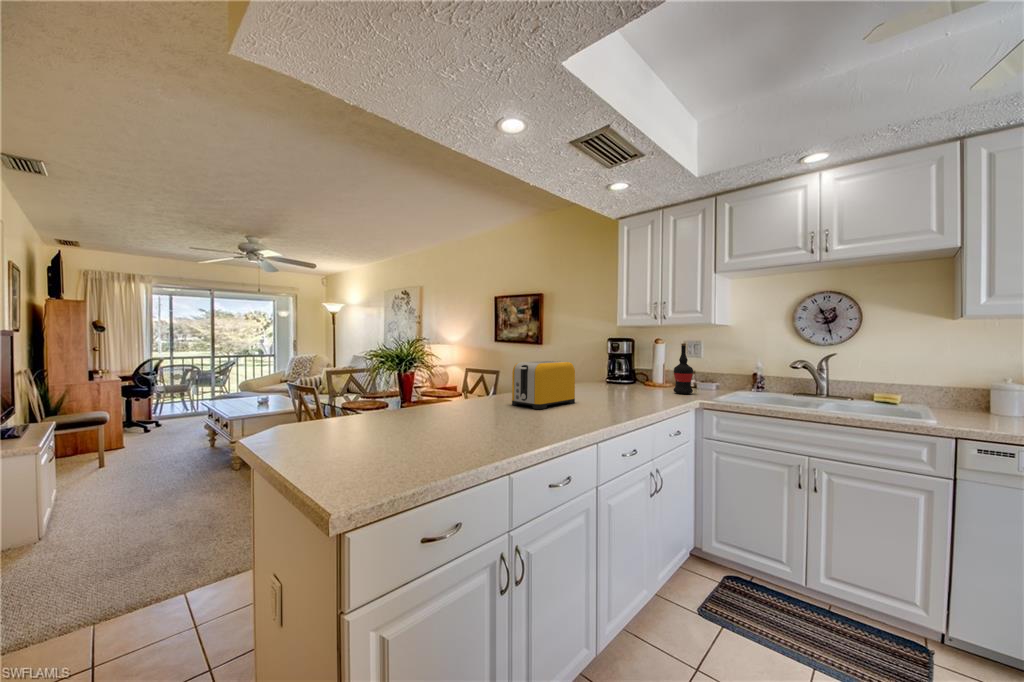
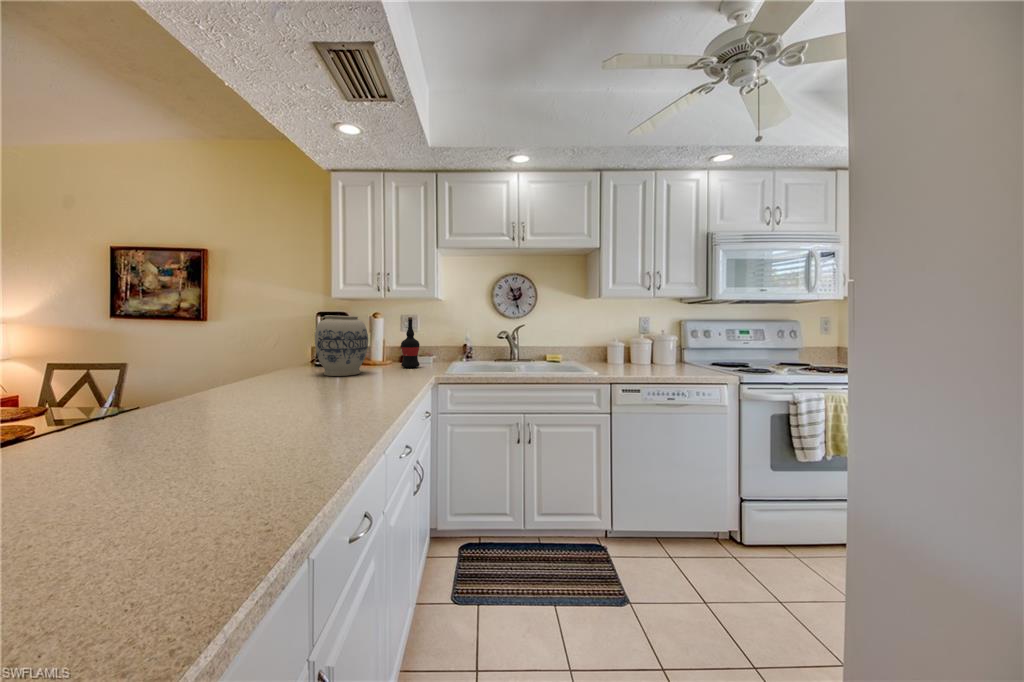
vase: none [594,343,637,395] -> present [315,315,368,376]
toaster: present [512,361,575,409] -> none [212,338,308,405]

